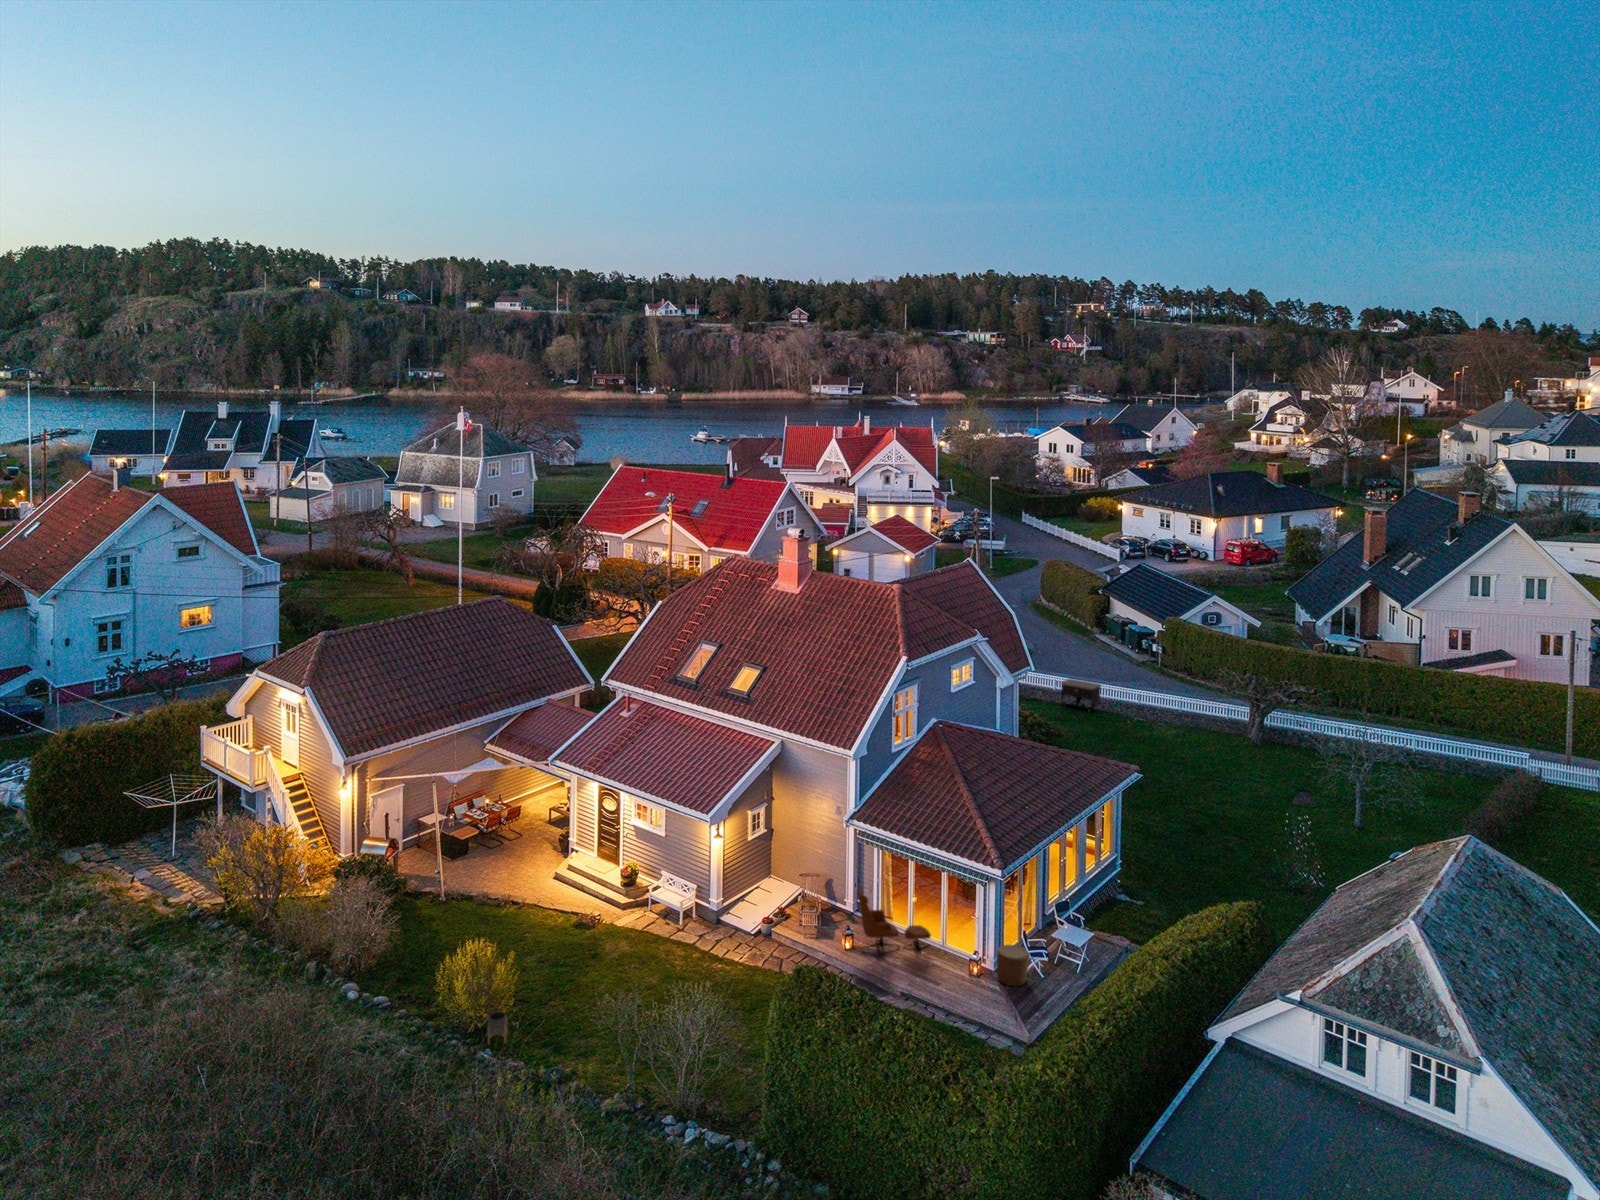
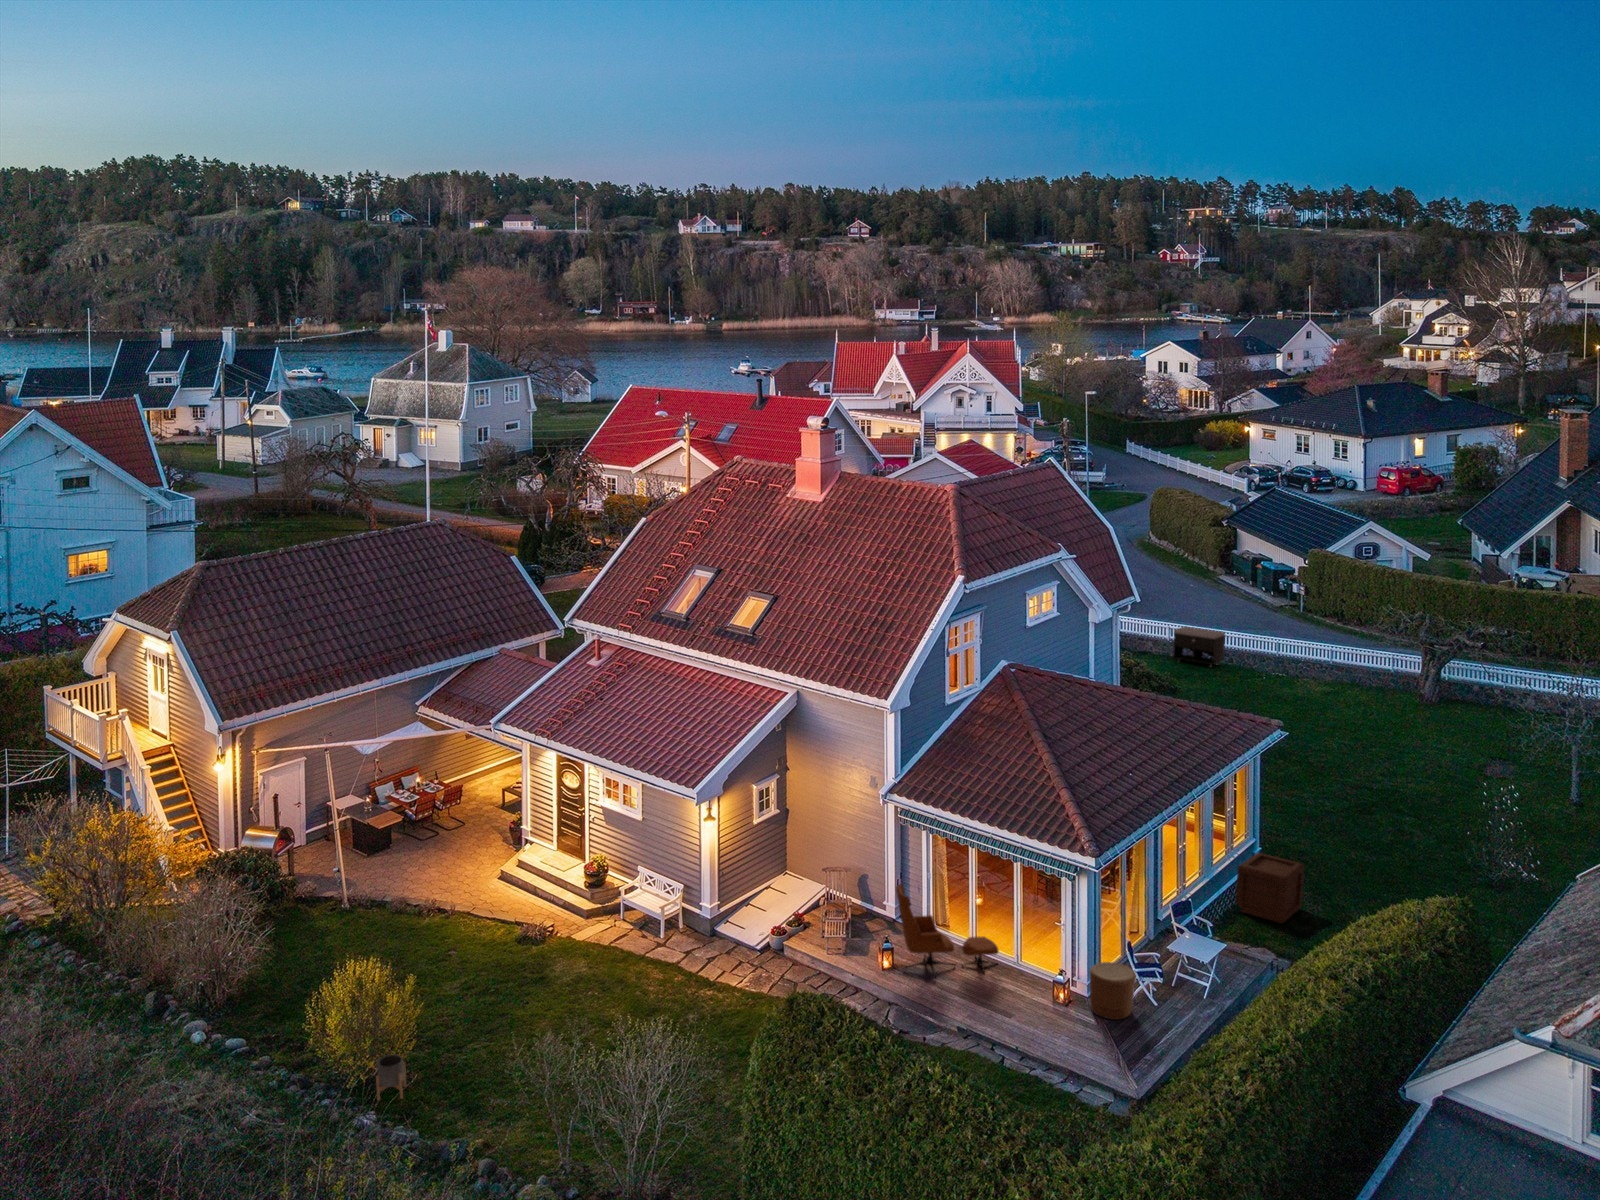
wooden crate: none [1102,863,1153,916] -> present [1236,852,1304,923]

